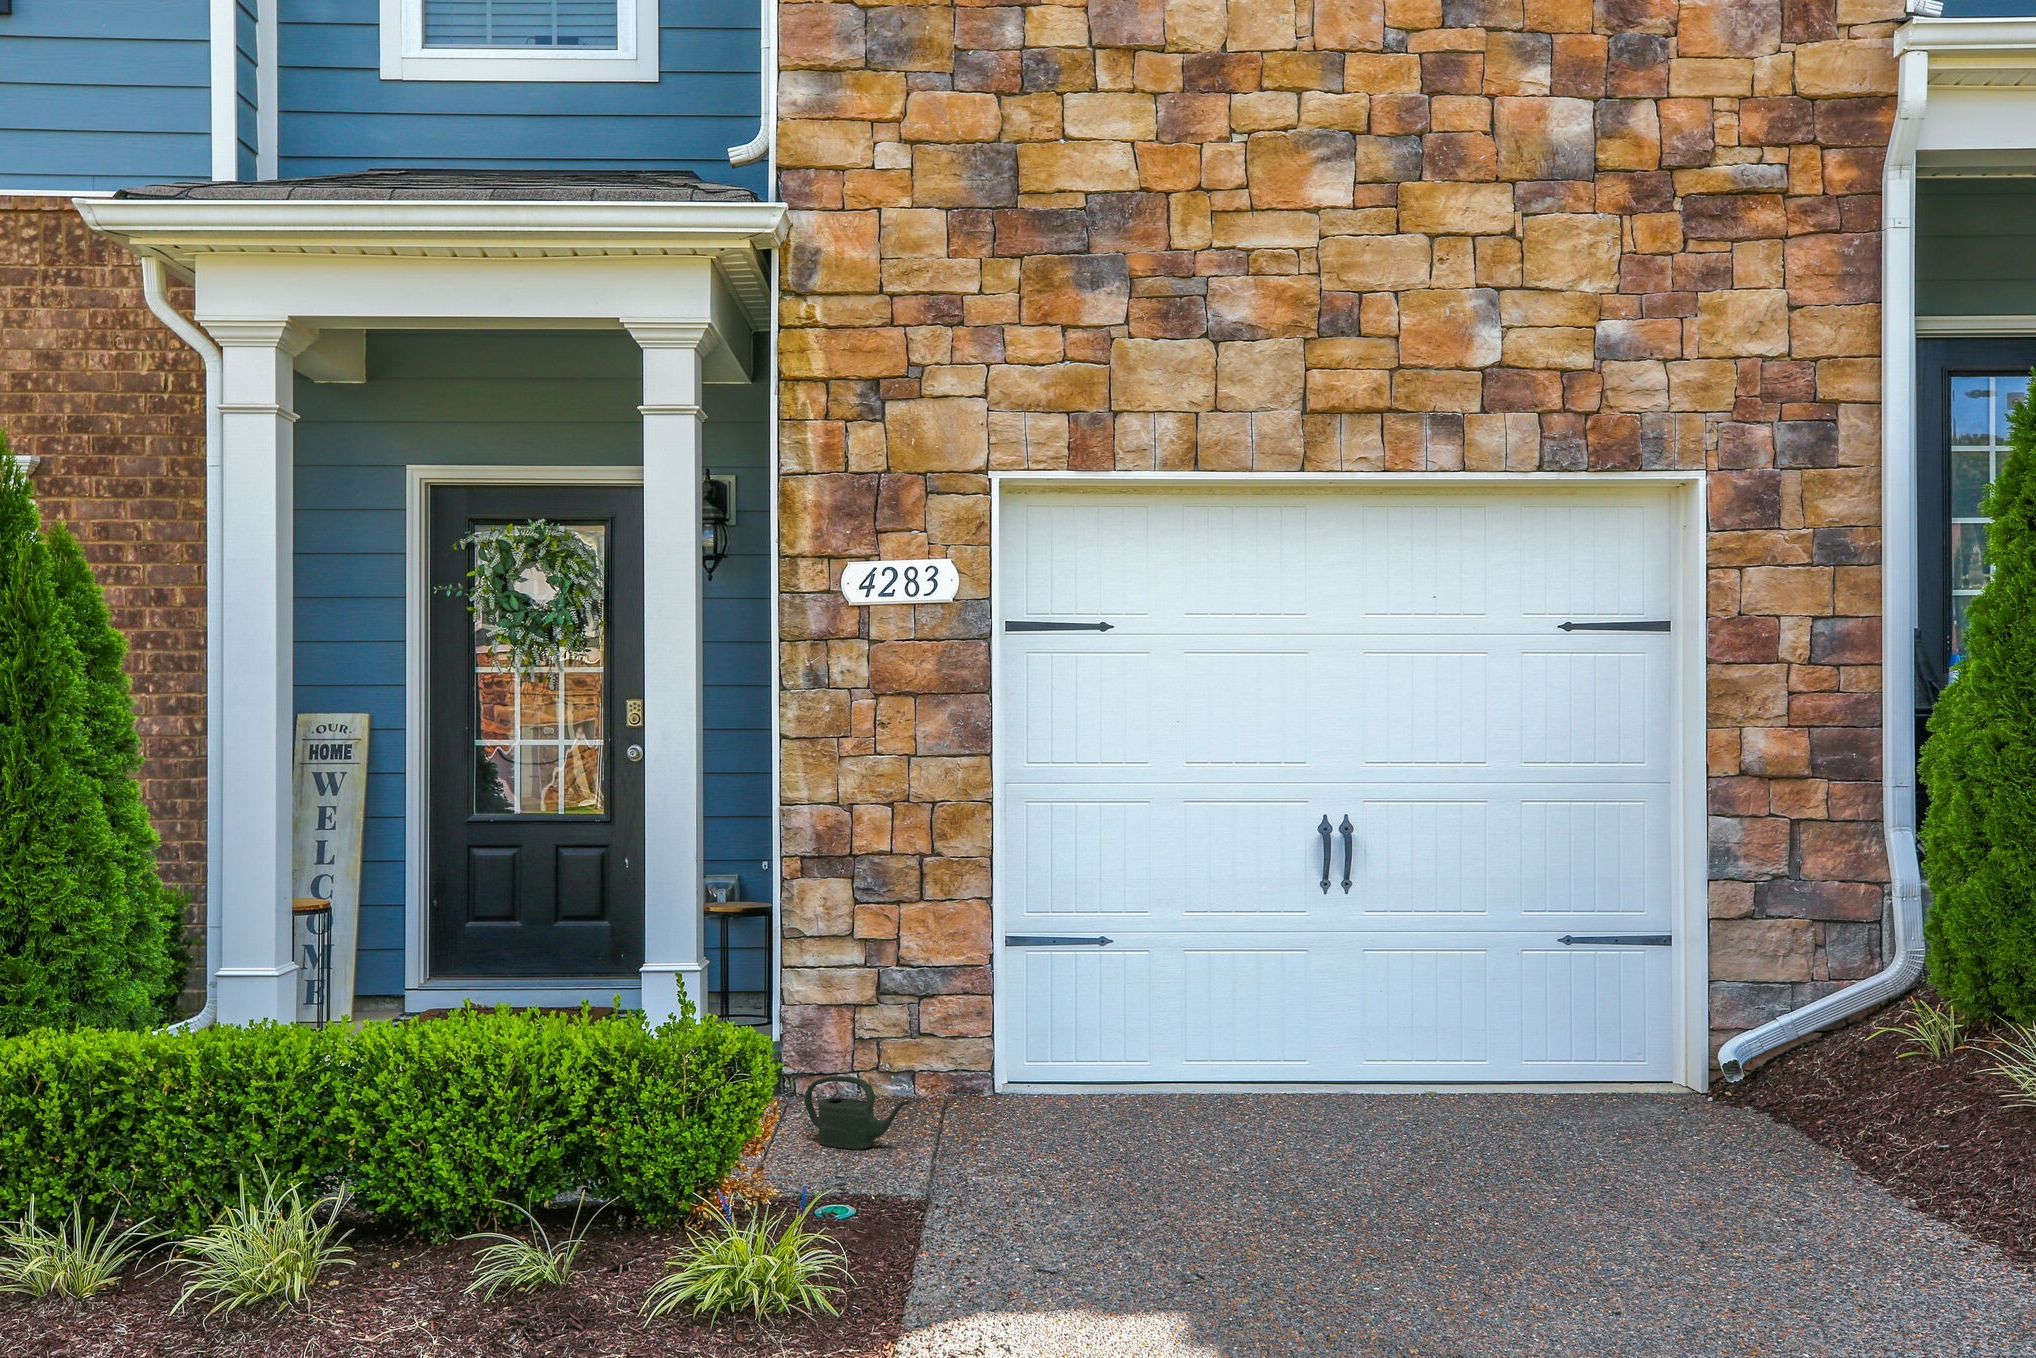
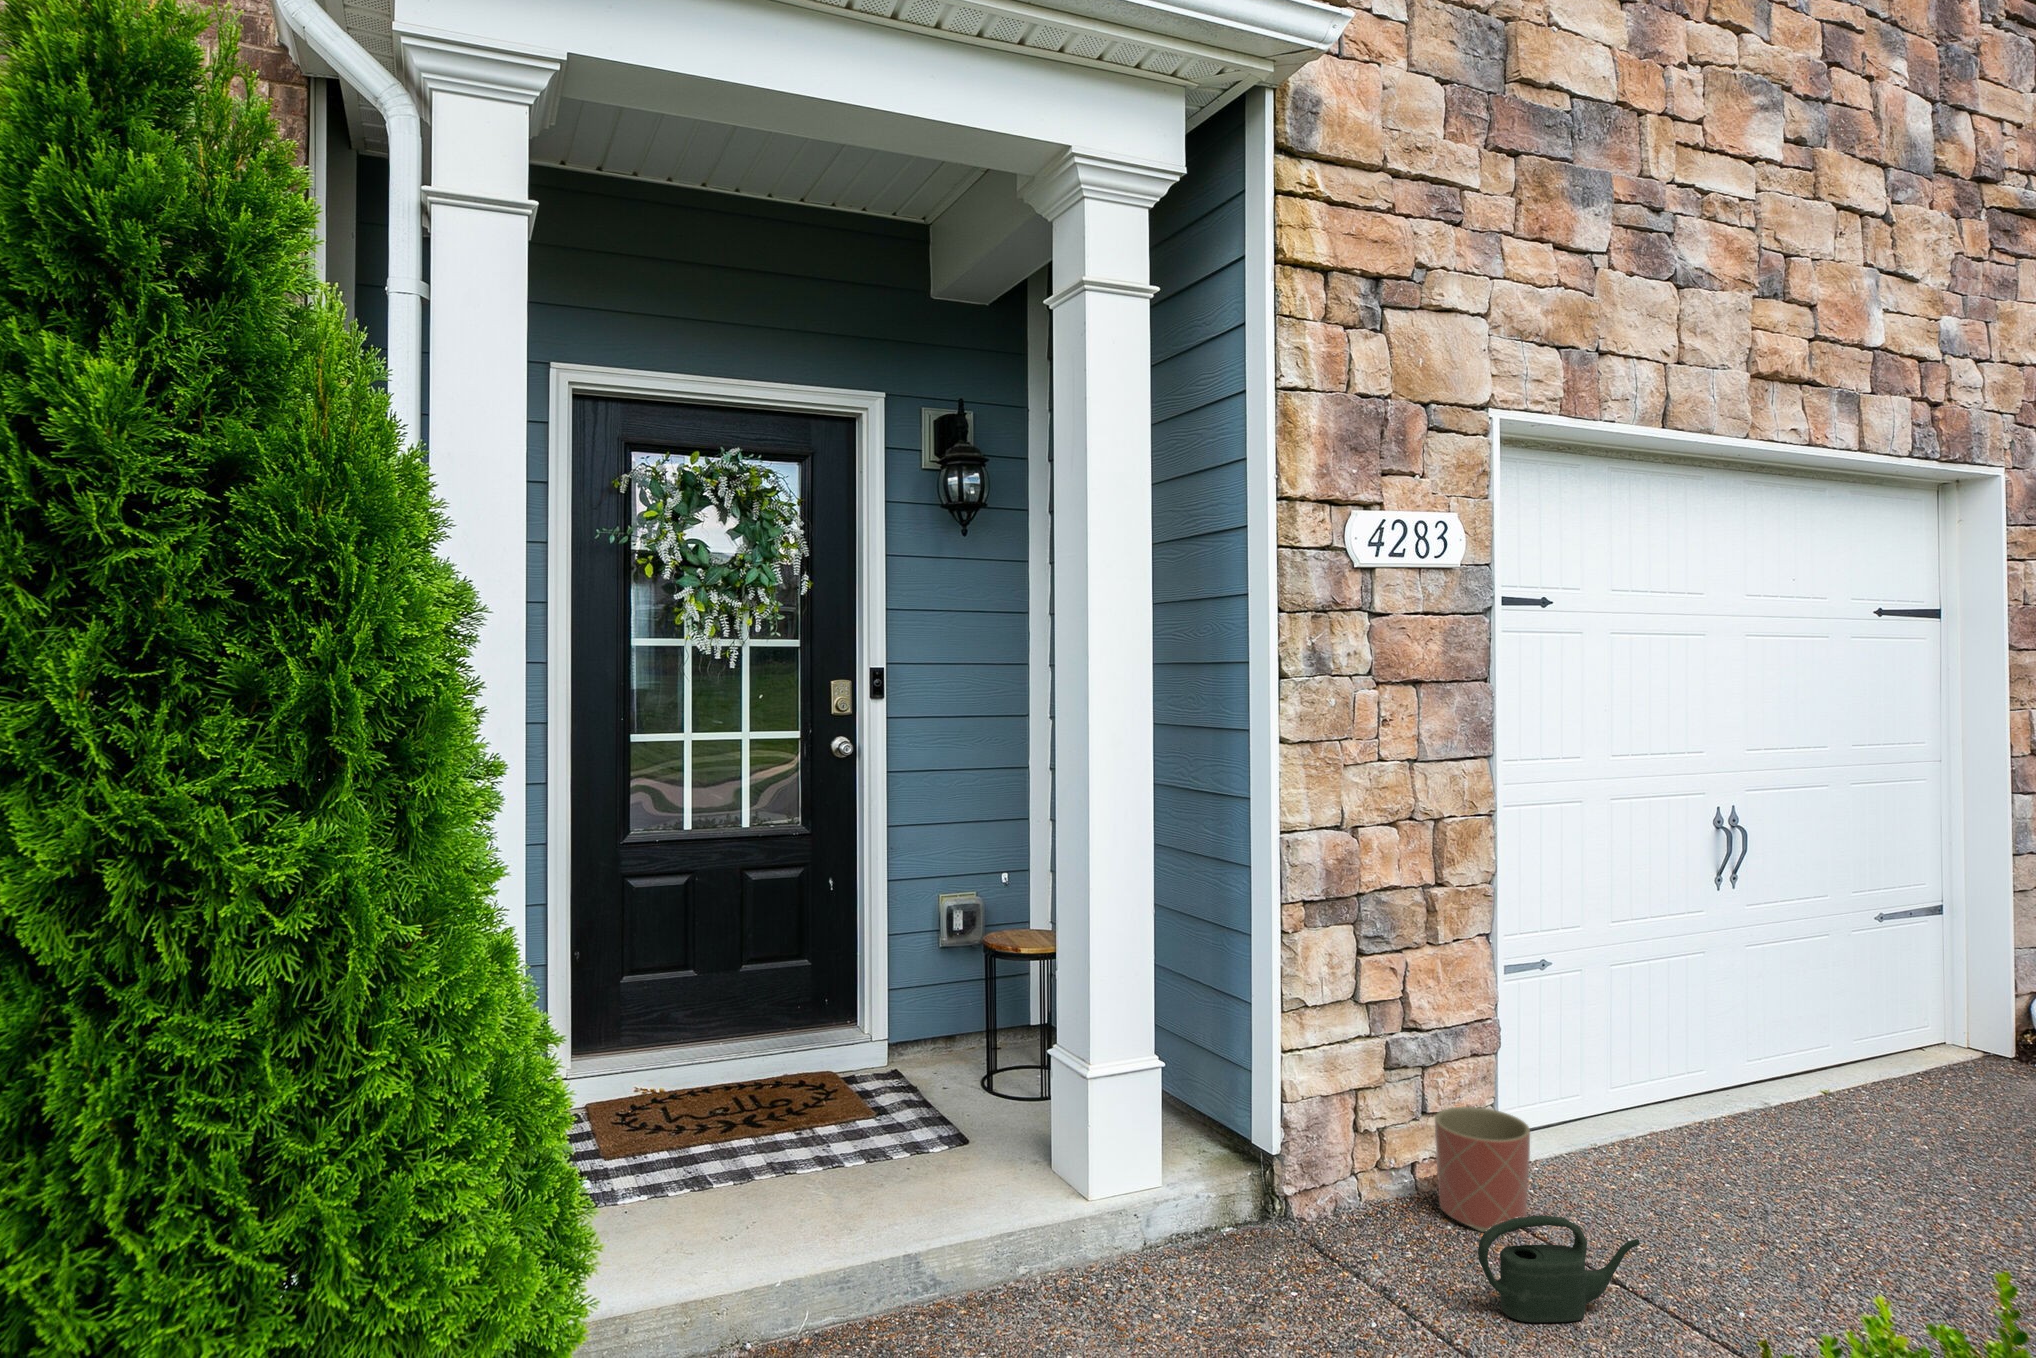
planter: none [895,1031,964,1116] -> present [1435,1107,1530,1232]

